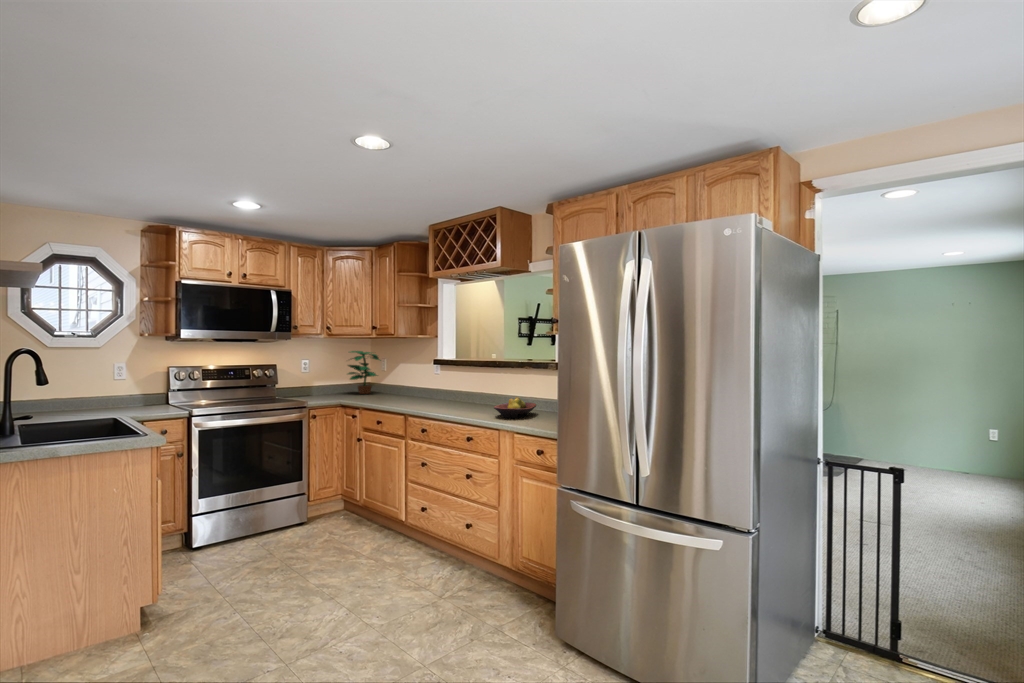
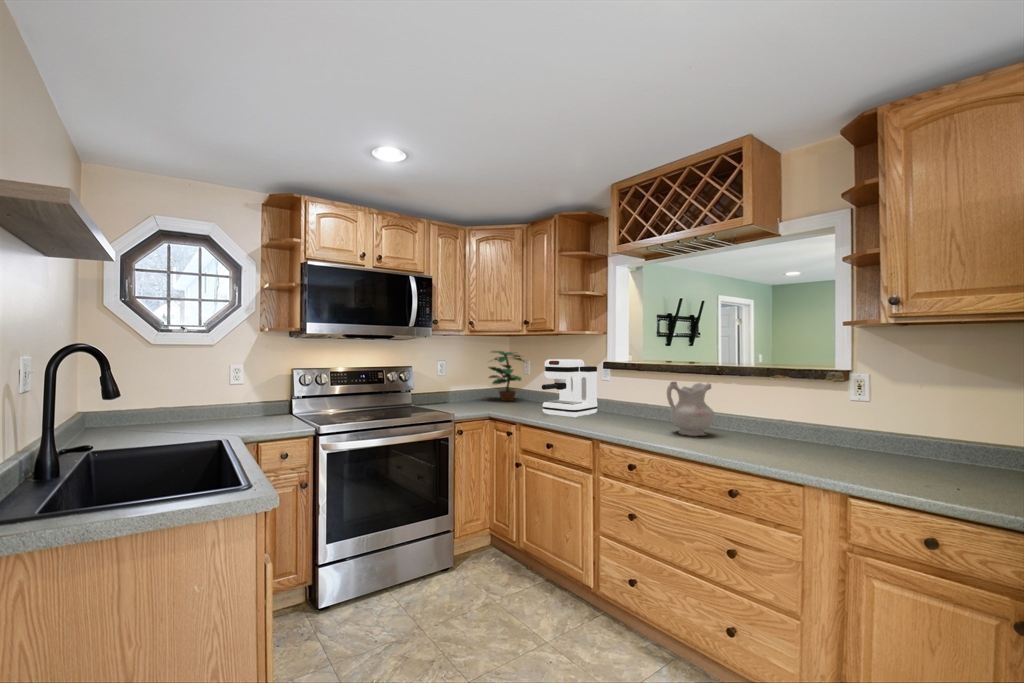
coffee maker: none [378,358,426,403] -> present [542,359,597,418]
ceramic pitcher: none [457,372,490,410] -> present [667,382,714,436]
fruit bowl: present [494,397,536,418] -> none [749,421,821,459]

